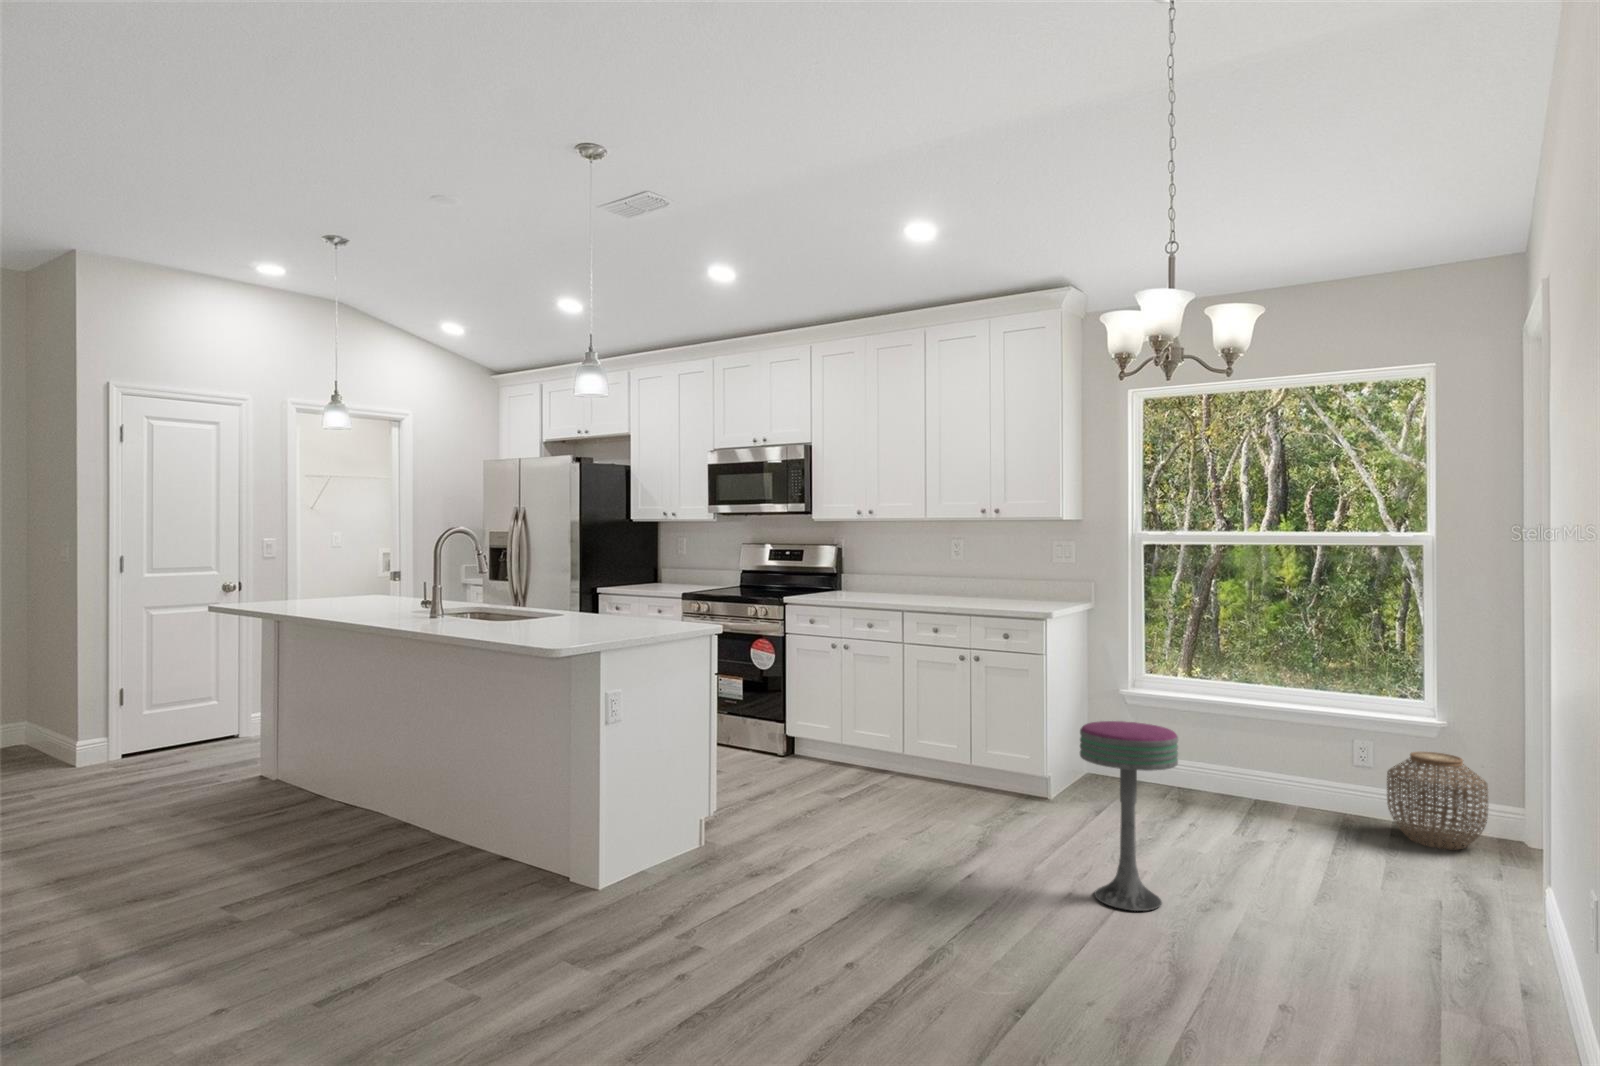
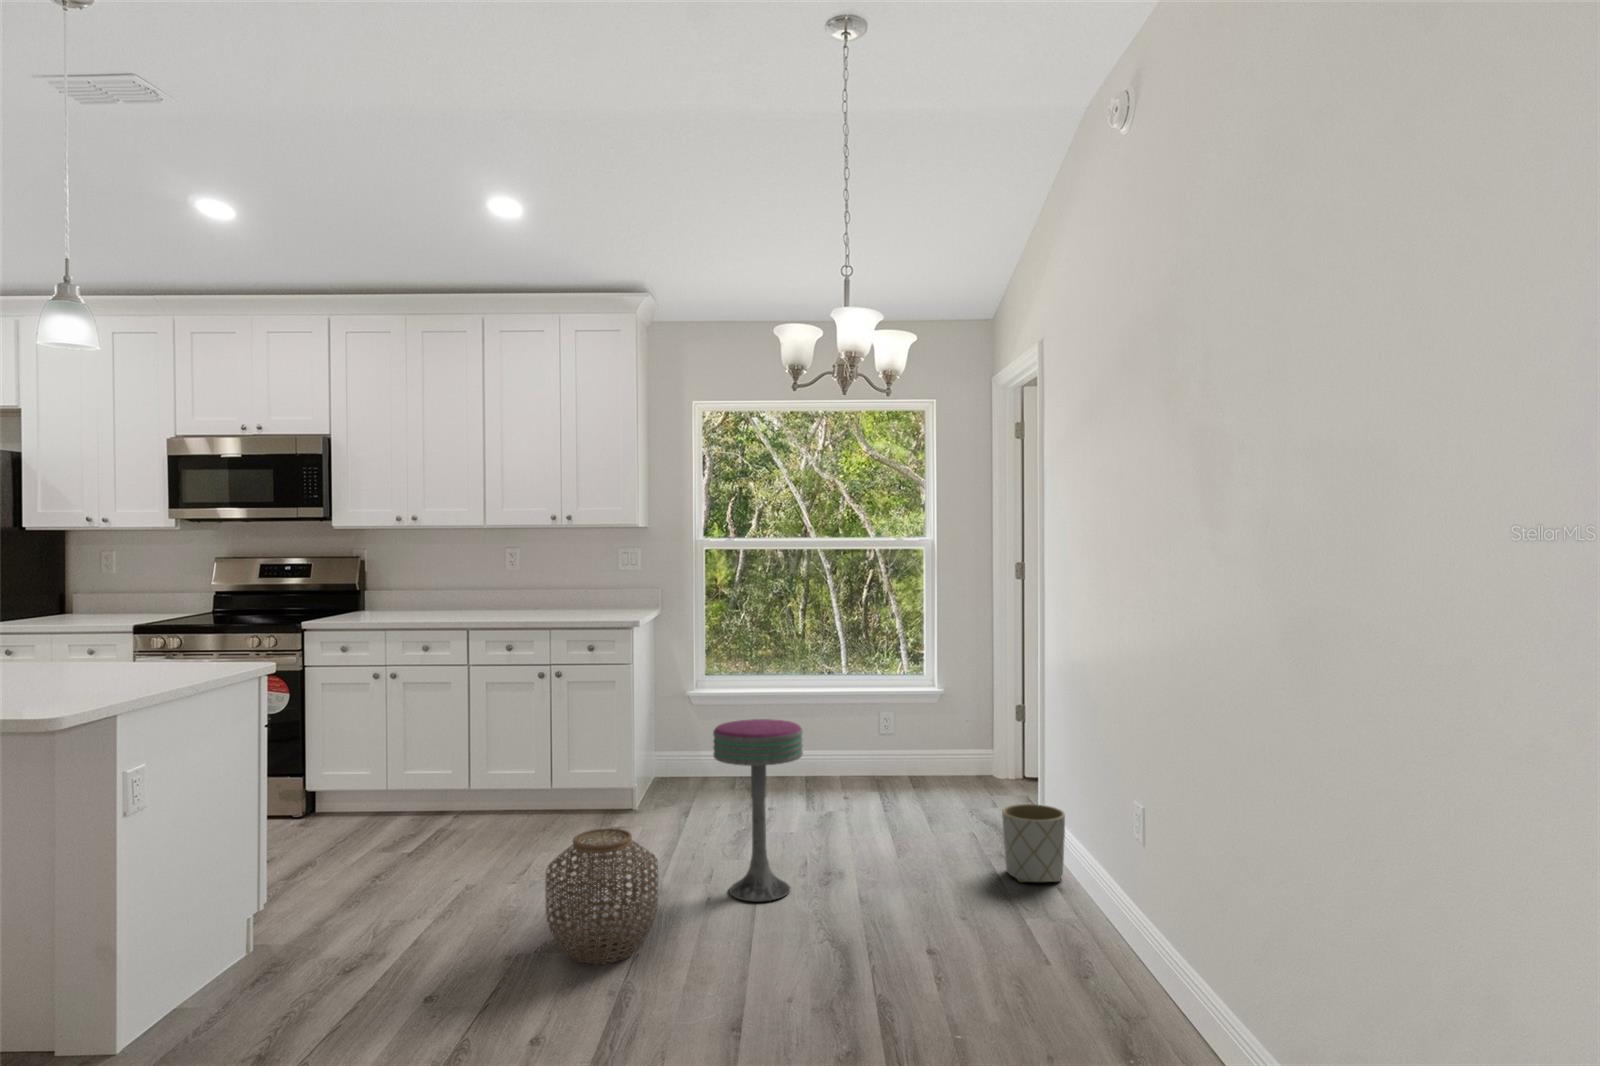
woven basket: present [1387,752,1488,849] -> present [545,828,658,964]
planter: none [1448,873,1546,982] -> present [1002,804,1065,882]

